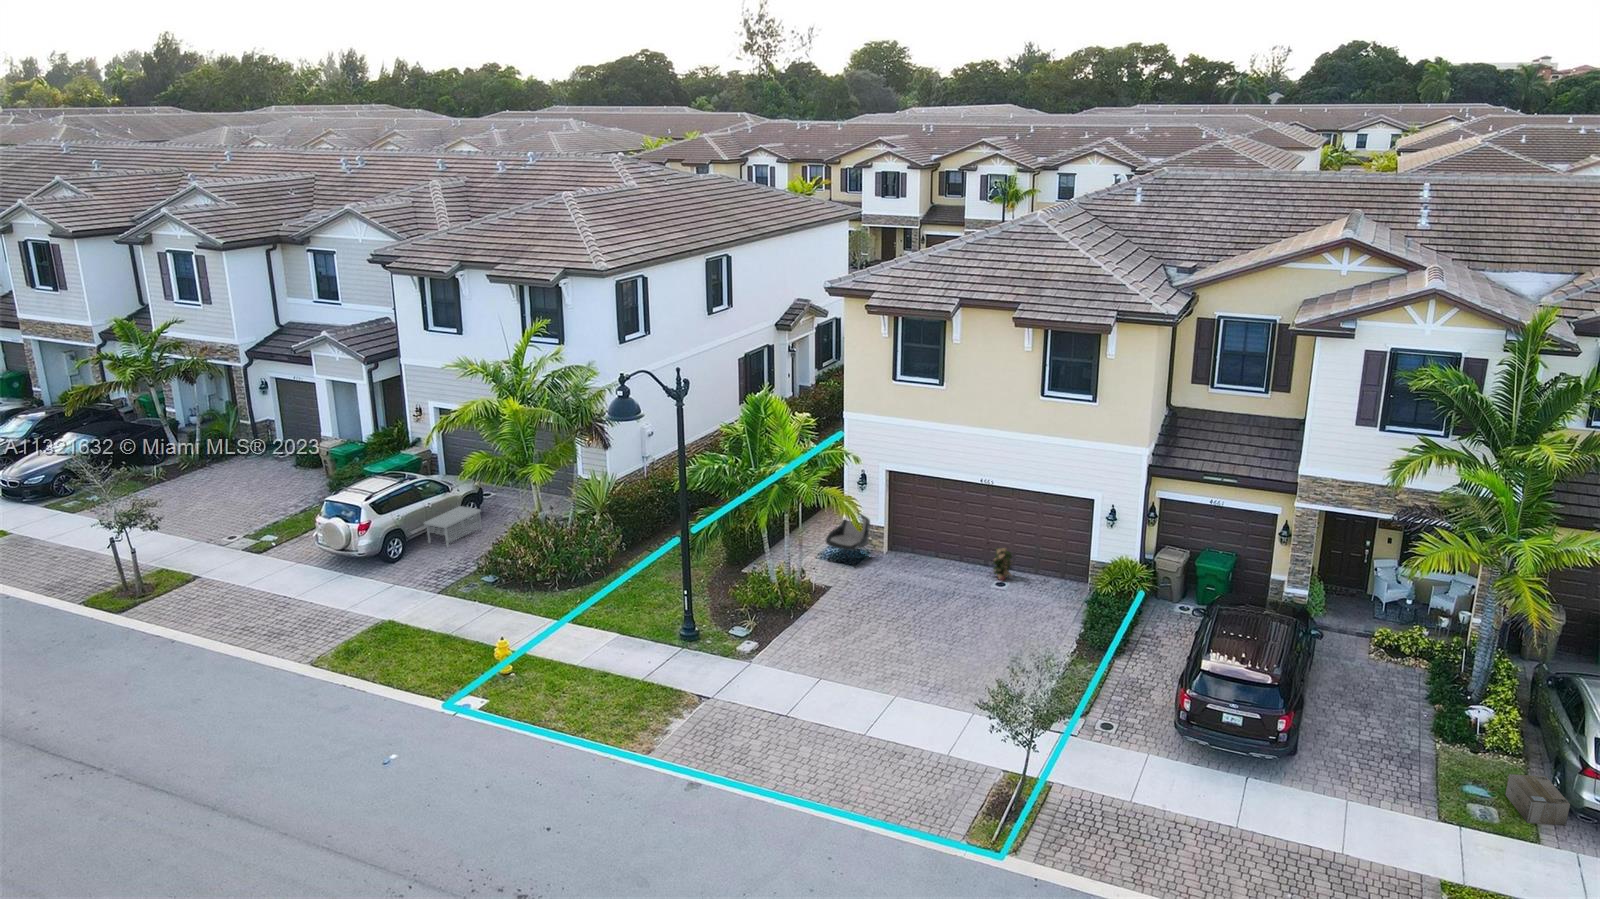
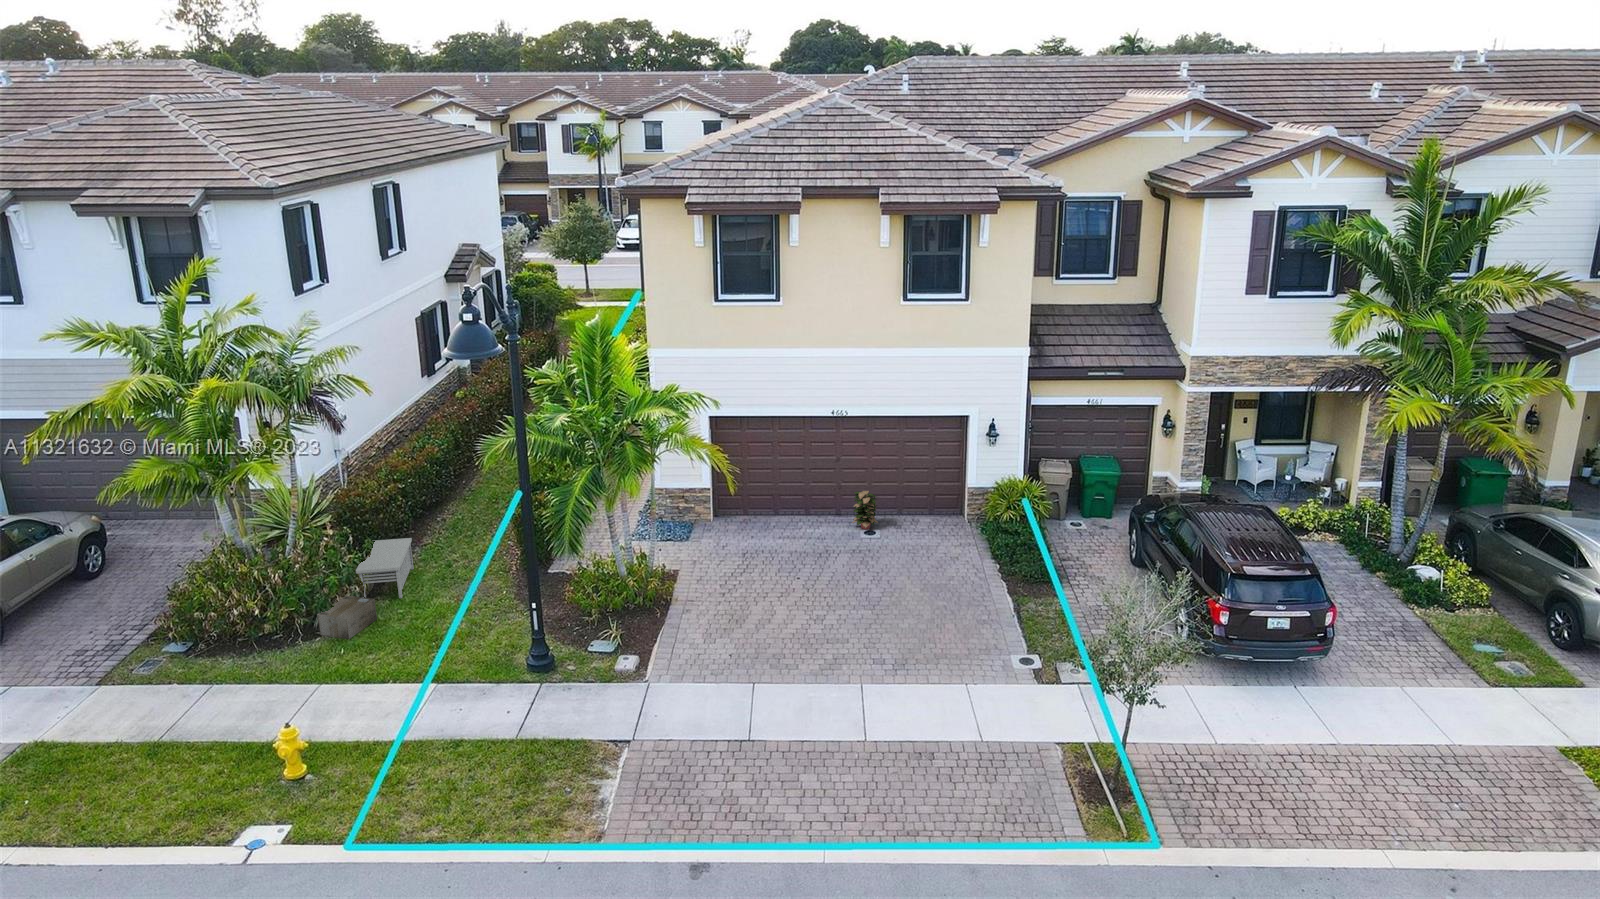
storage bench: present [424,506,482,547] -> present [356,538,414,598]
lounge chair: present [826,515,870,567] -> none [644,478,700,546]
cardboard box: present [1505,774,1570,825] -> present [317,595,377,639]

